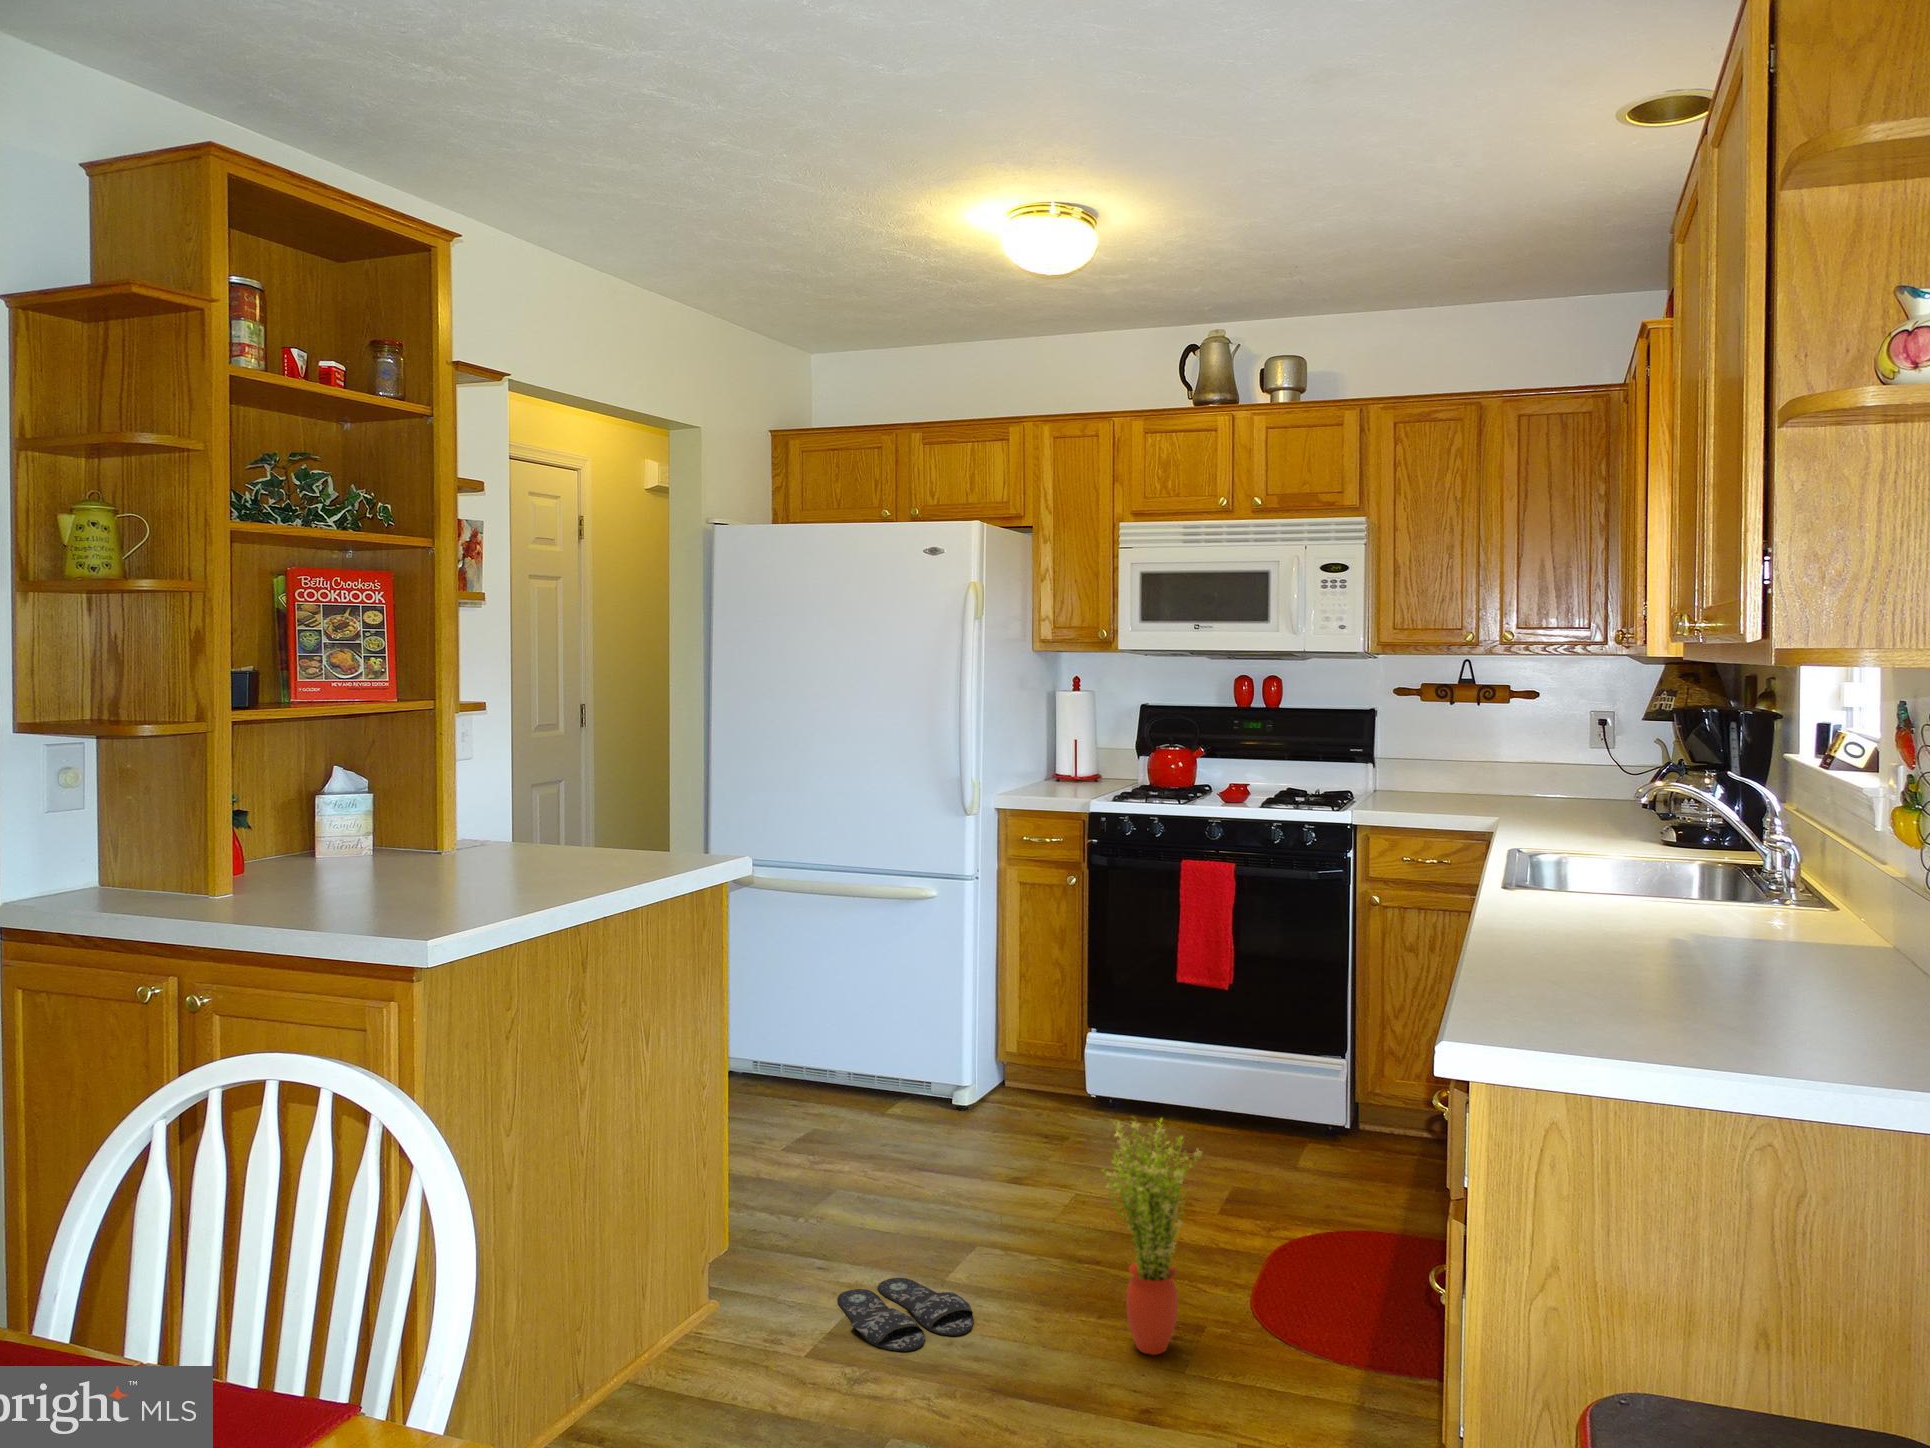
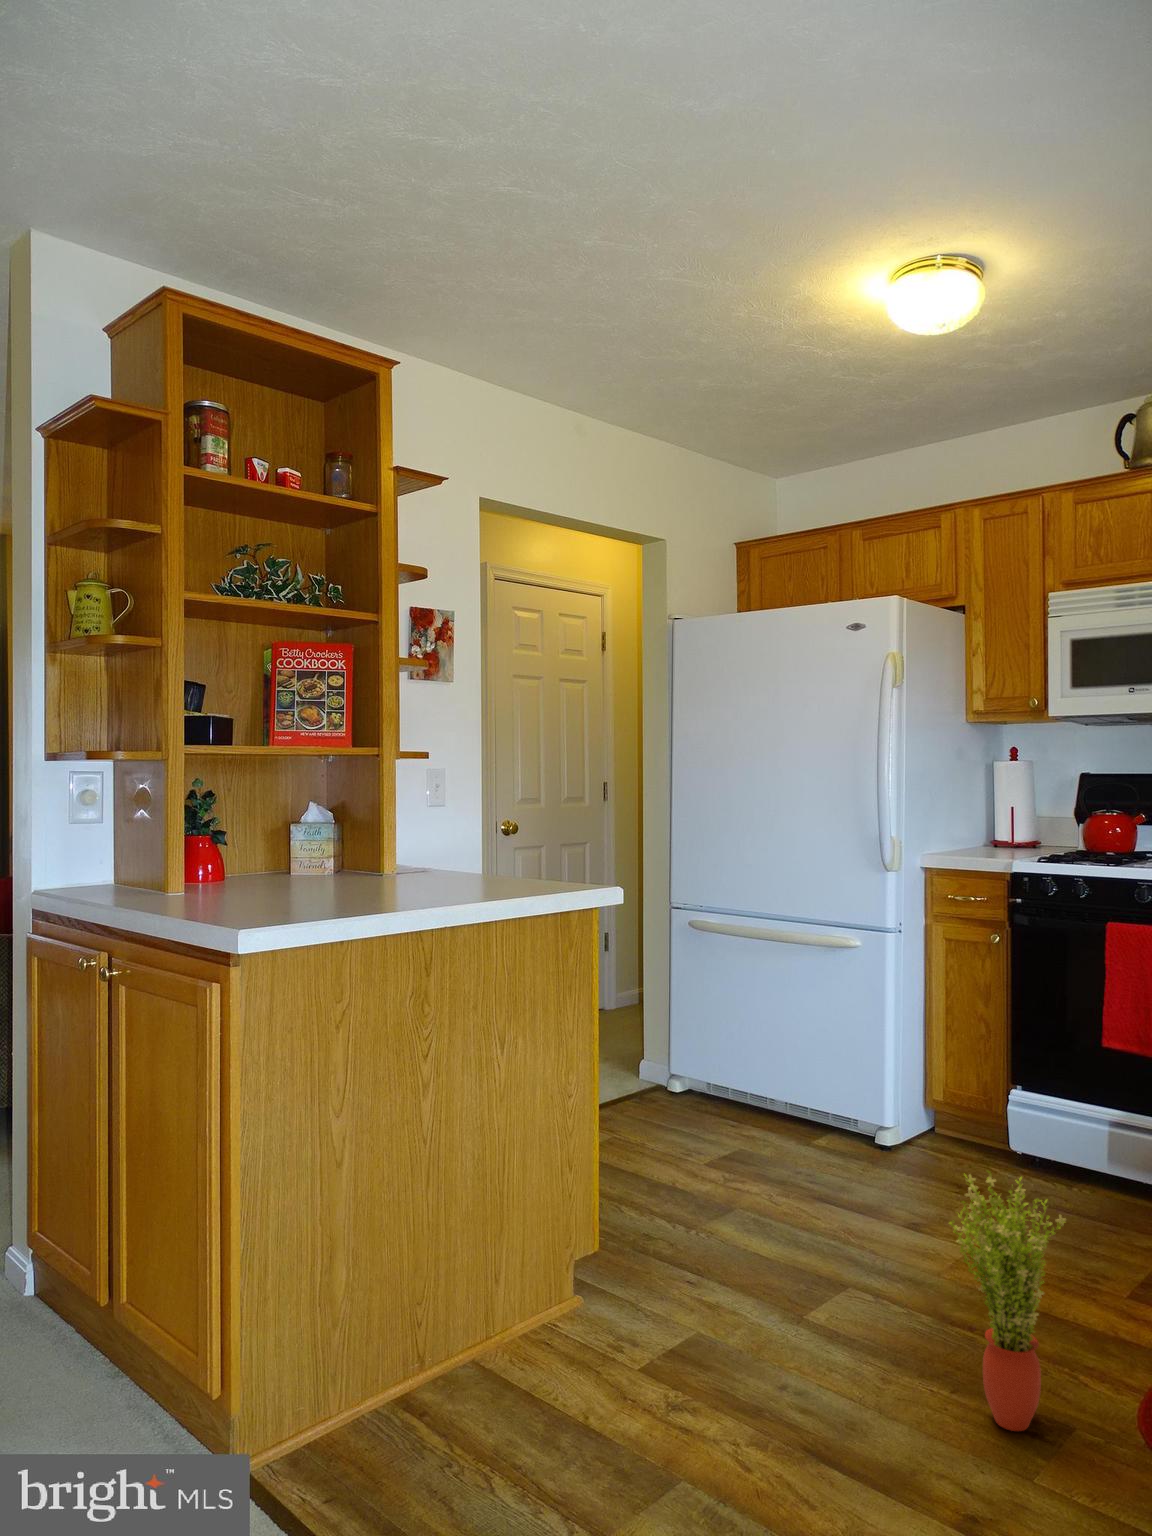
slippers: present [837,1278,974,1351] -> none [704,1298,829,1373]

